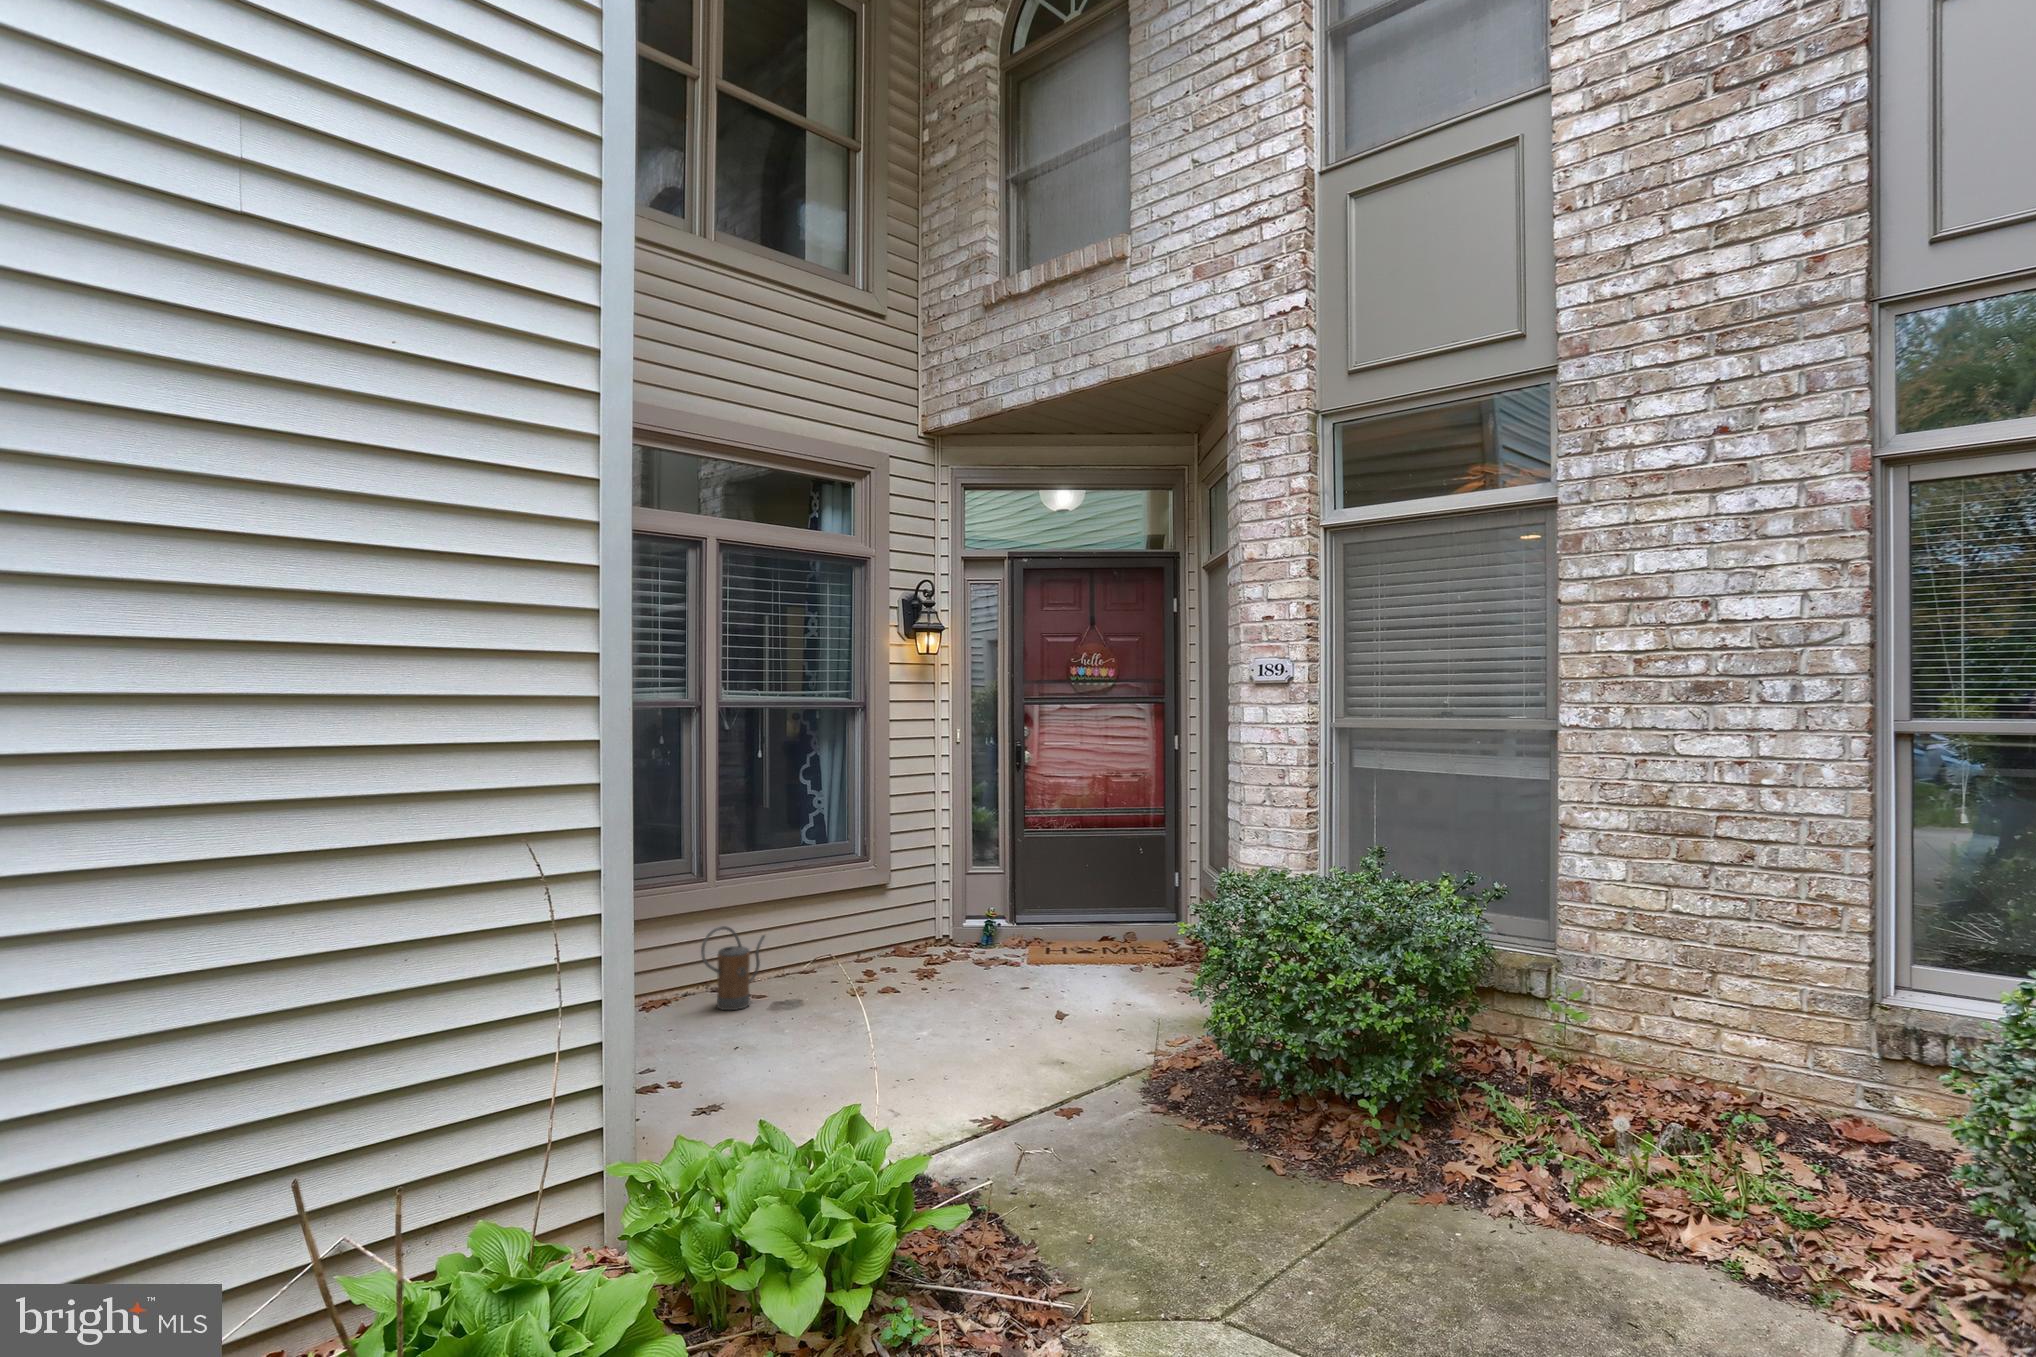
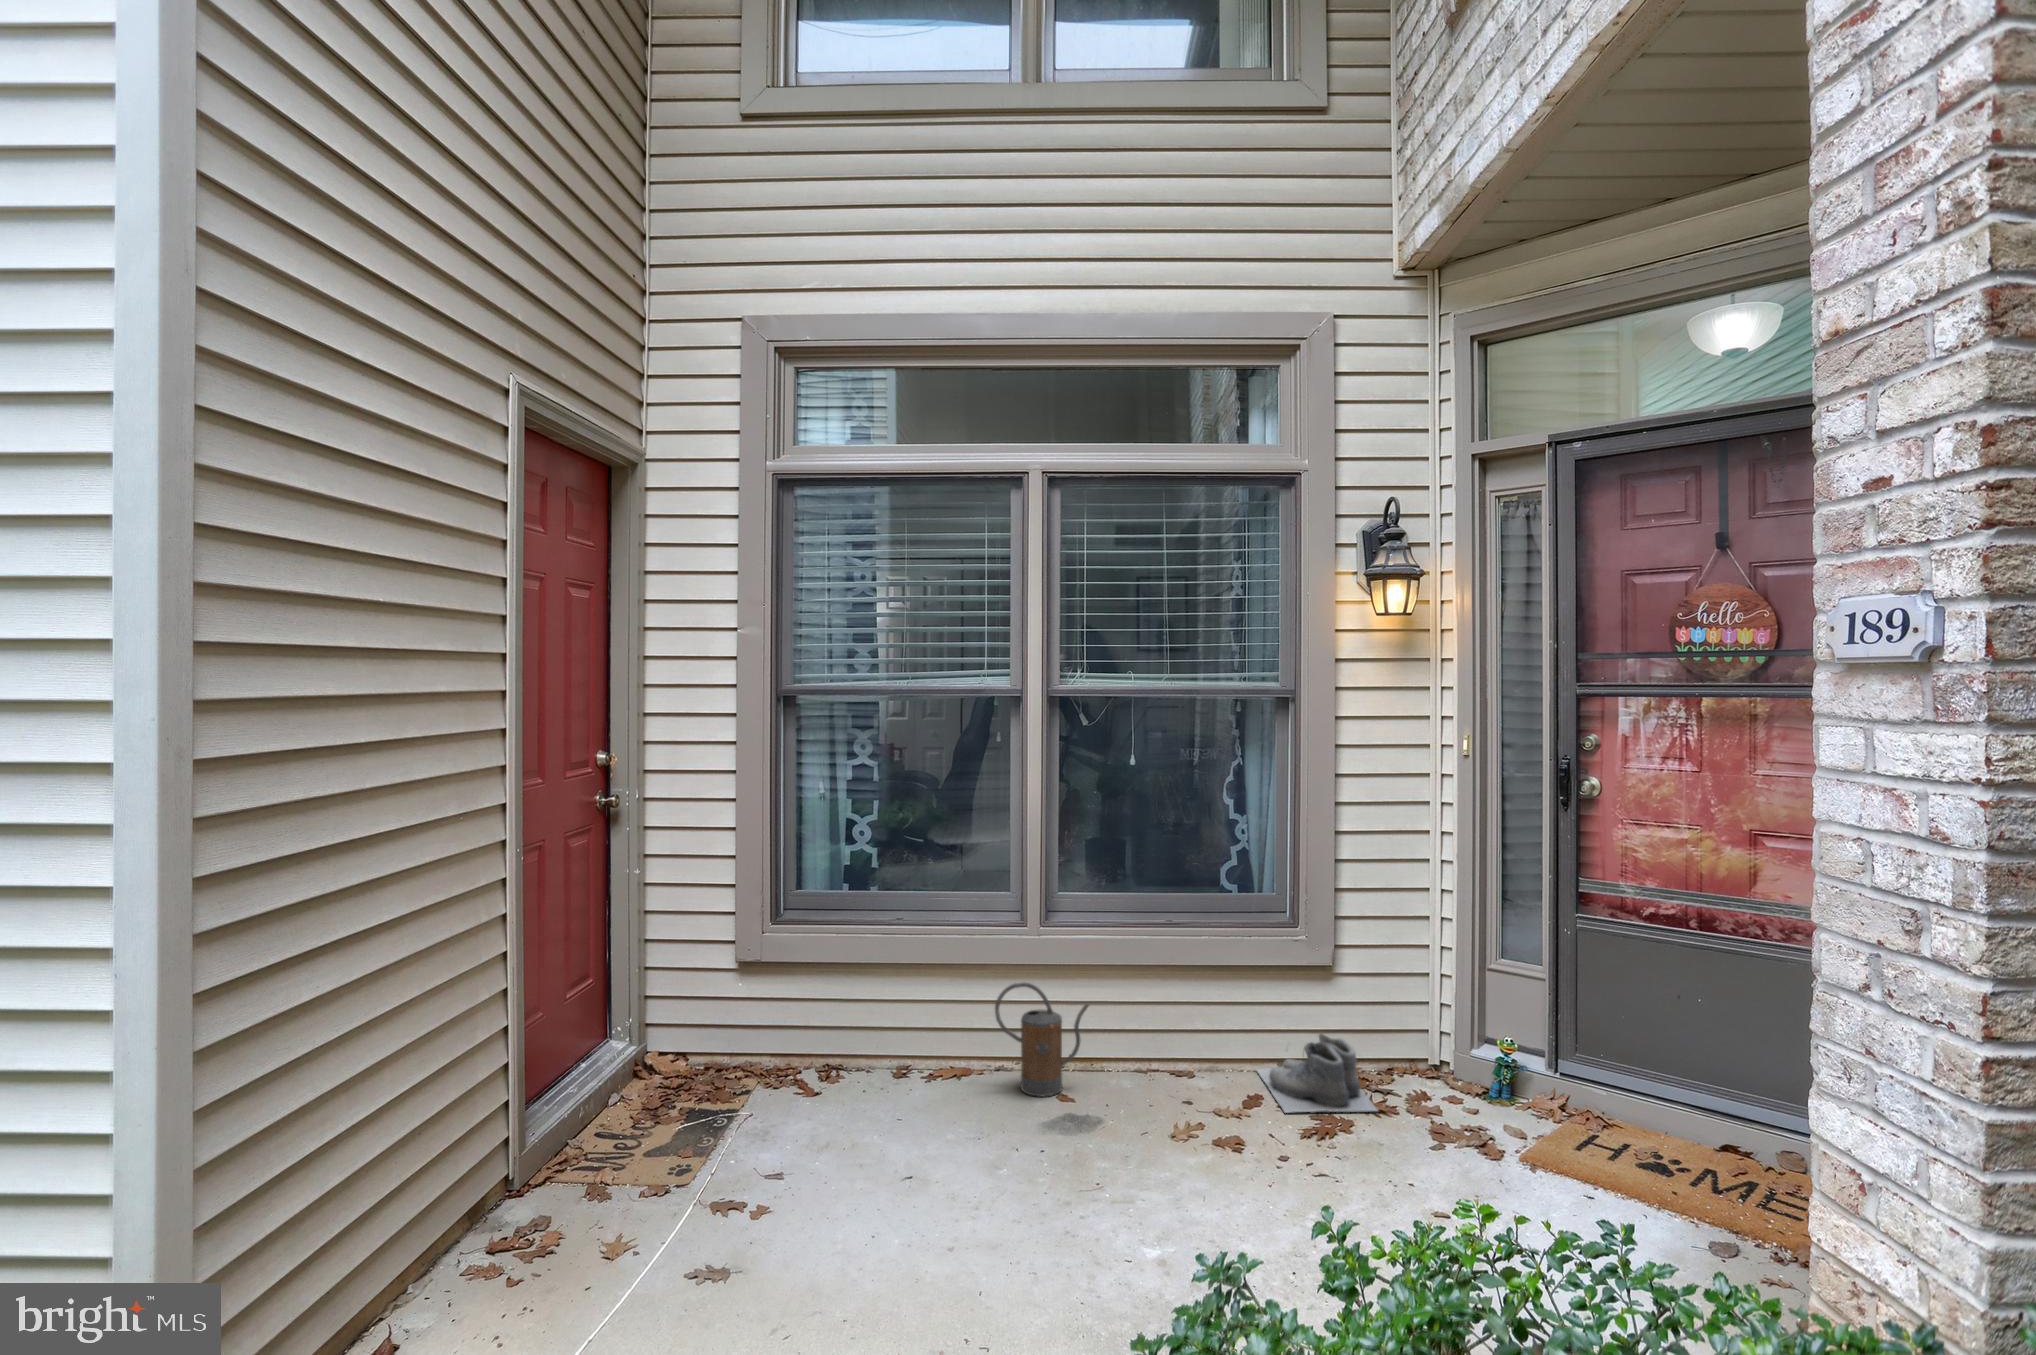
boots: none [850,927,943,978] -> present [1257,1033,1378,1113]

